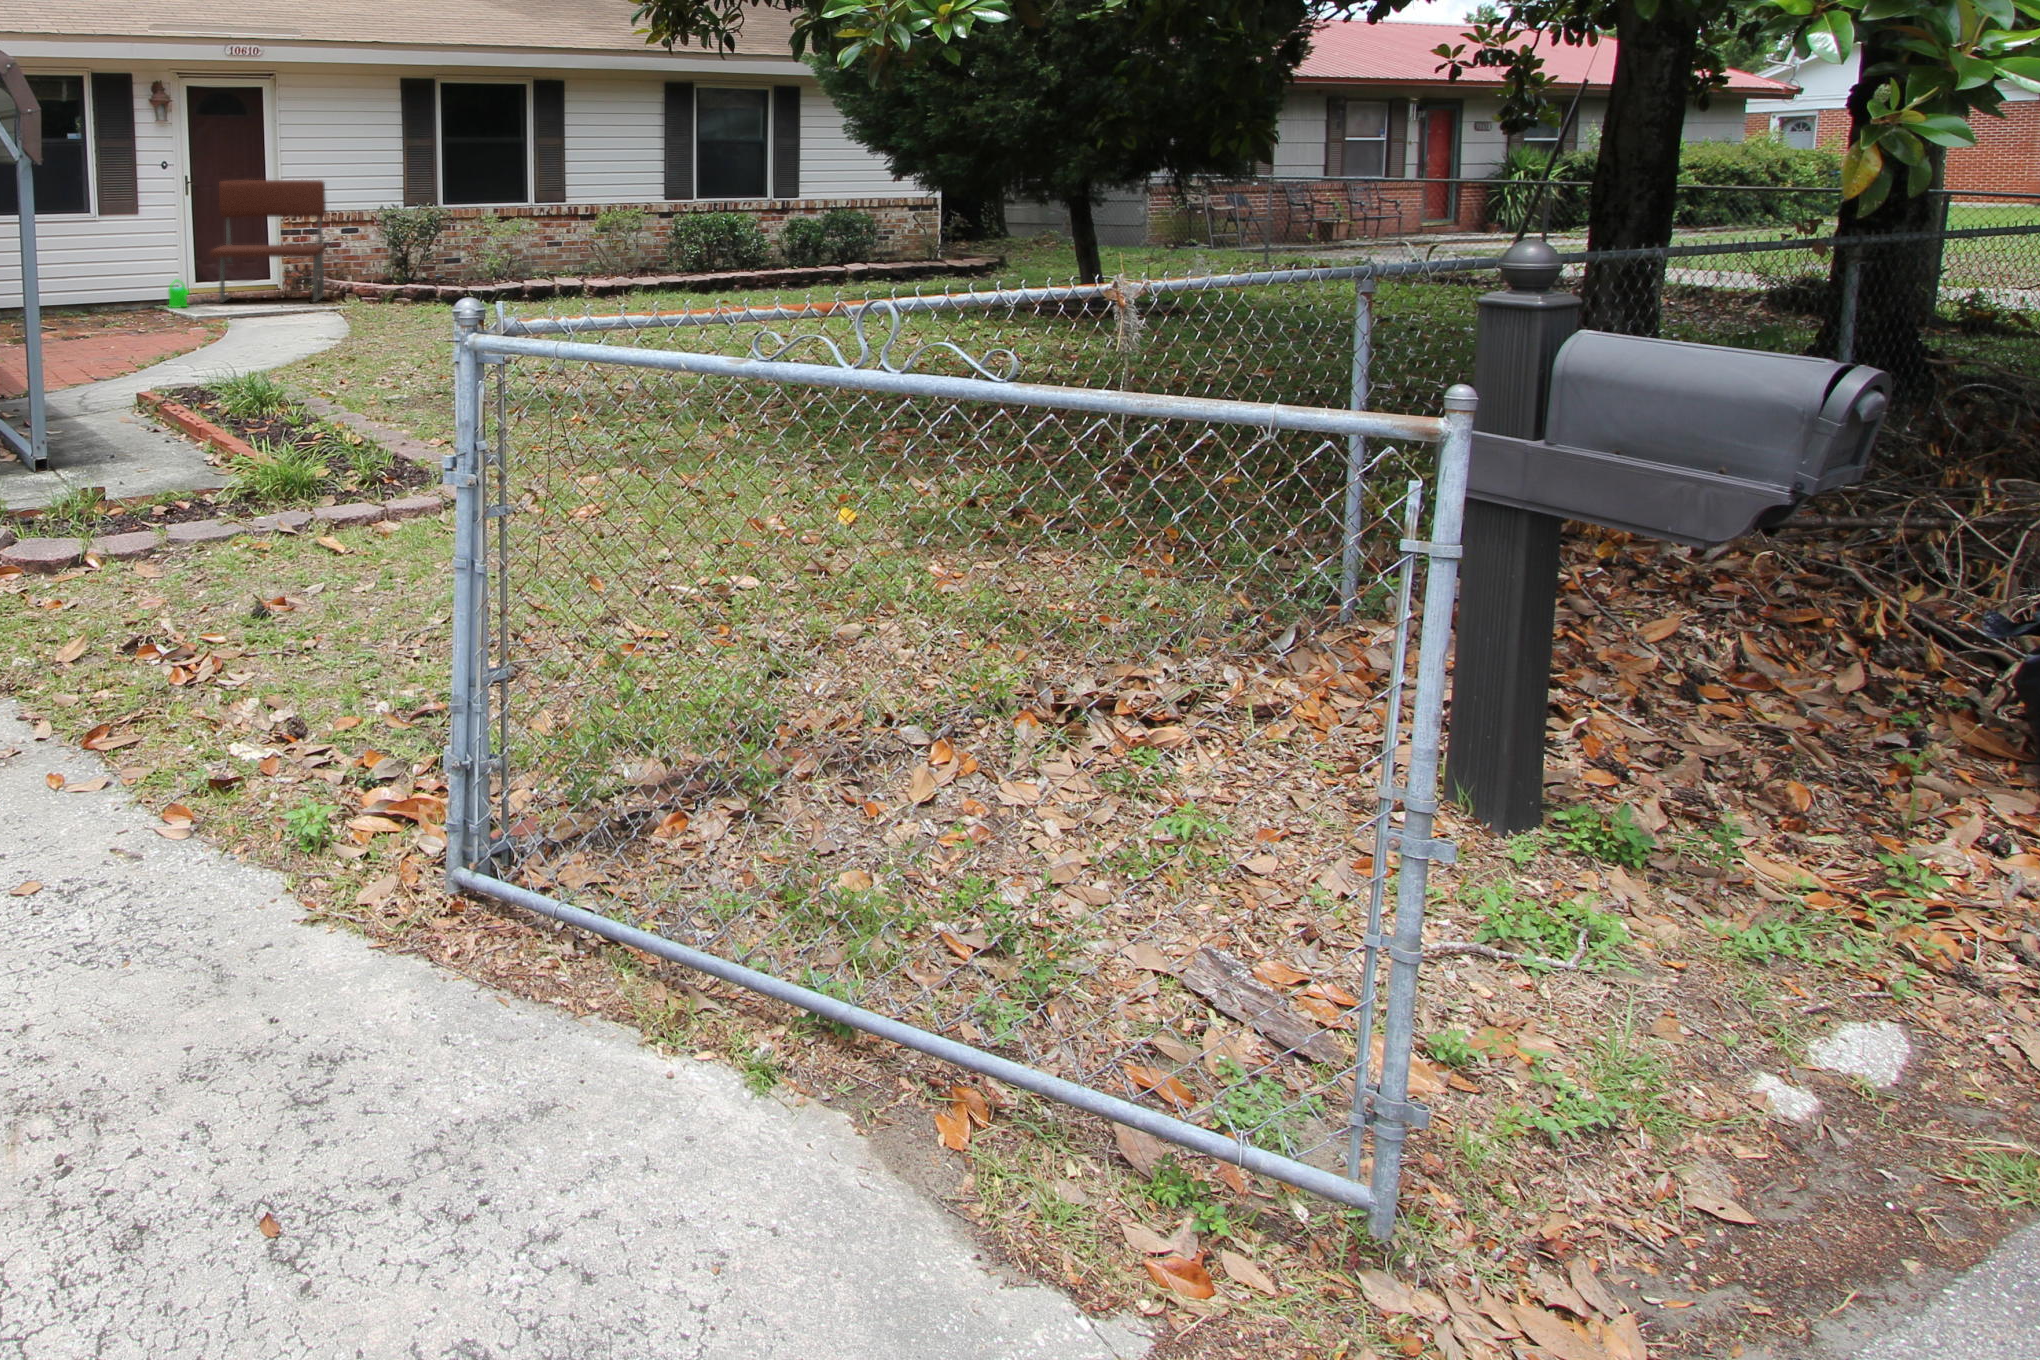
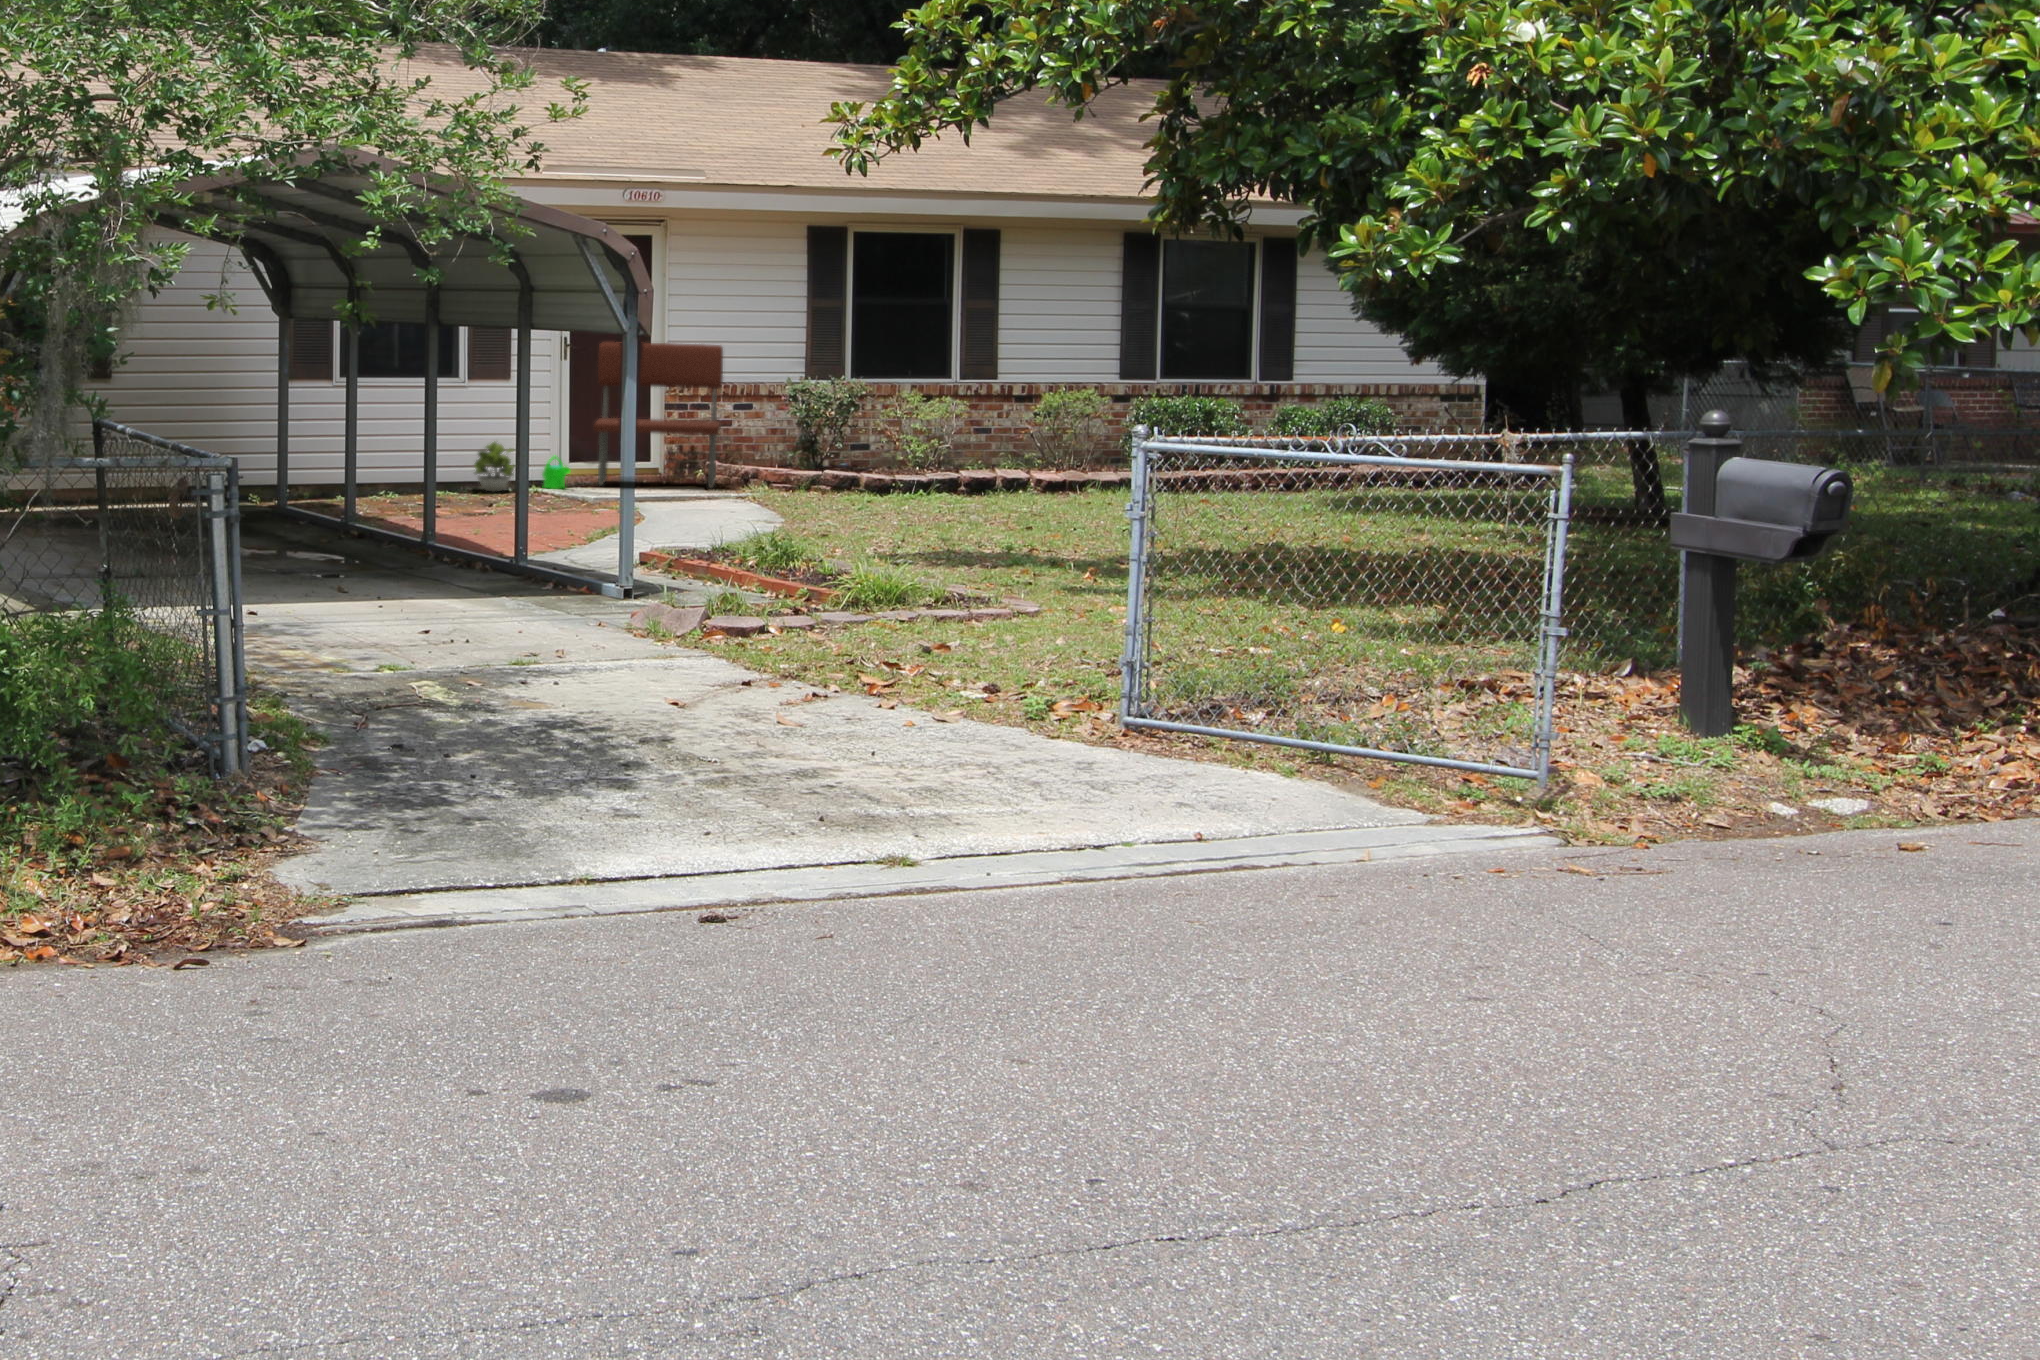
potted plant: none [96,269,136,313] -> present [474,441,515,492]

